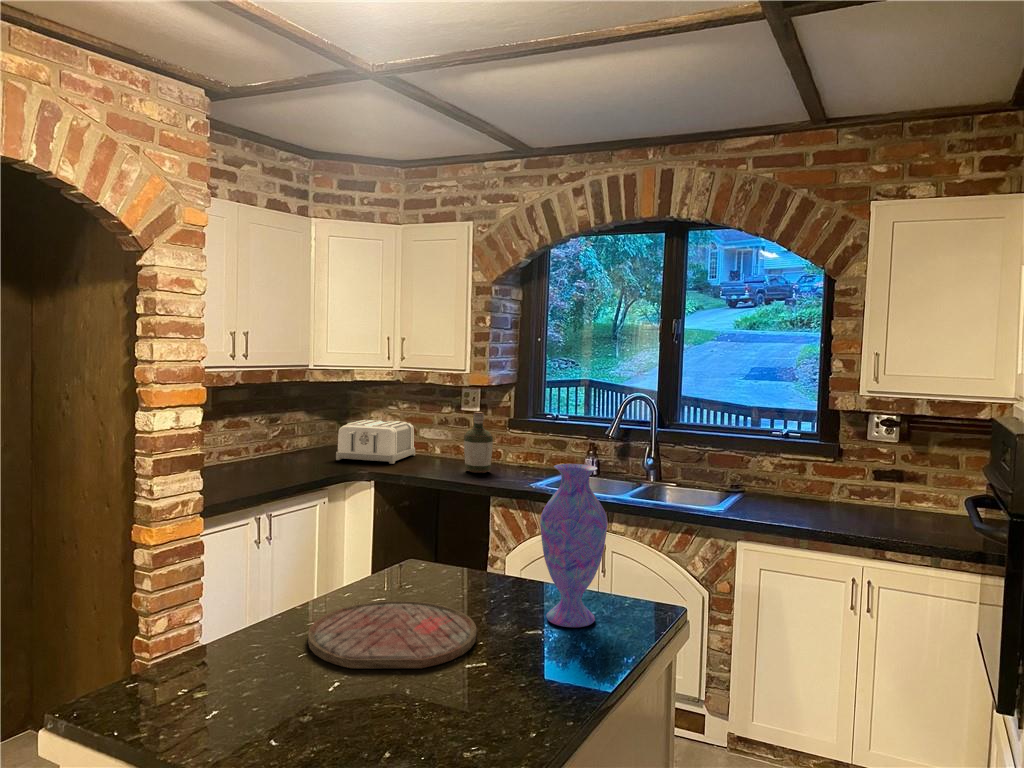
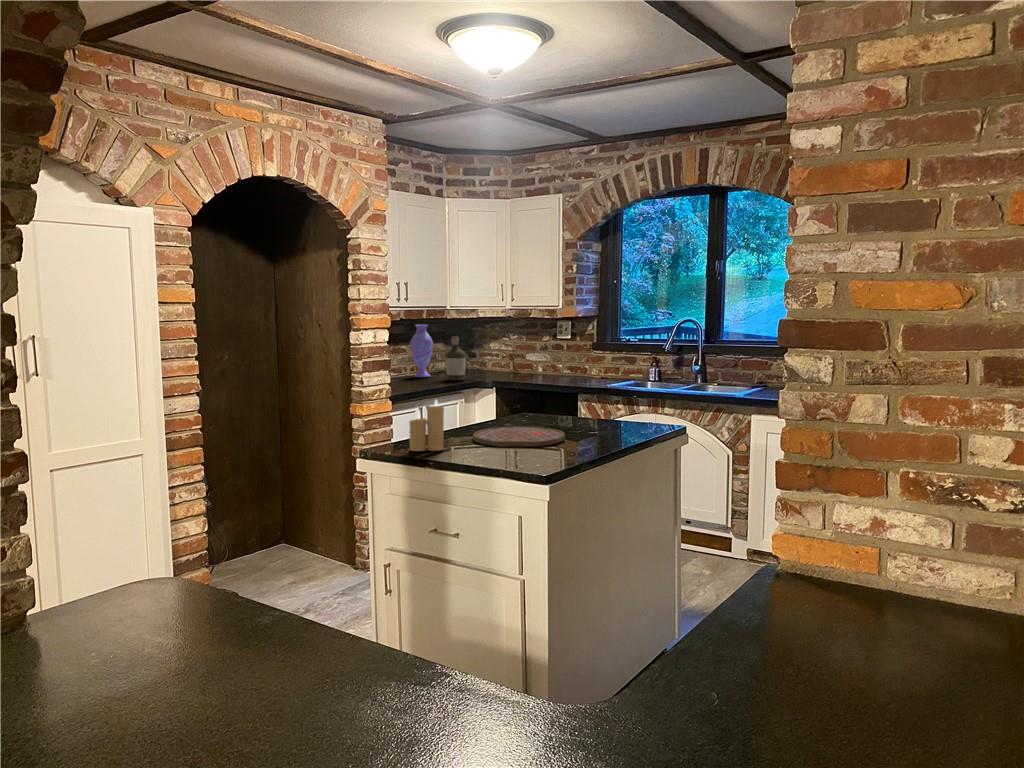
bottle: present [464,412,493,473] -> present [445,336,466,380]
toaster: present [336,420,415,464] -> none [467,347,524,377]
vase: present [540,464,608,627] -> present [410,325,433,377]
candle: none [167,585,243,694] -> present [409,400,444,451]

